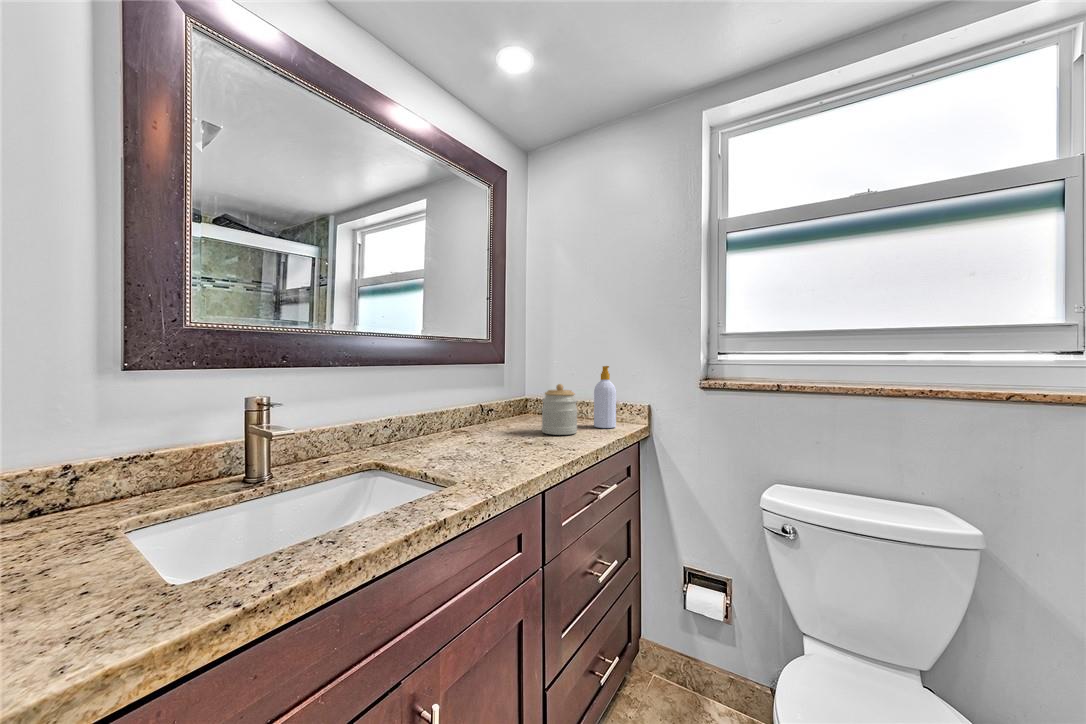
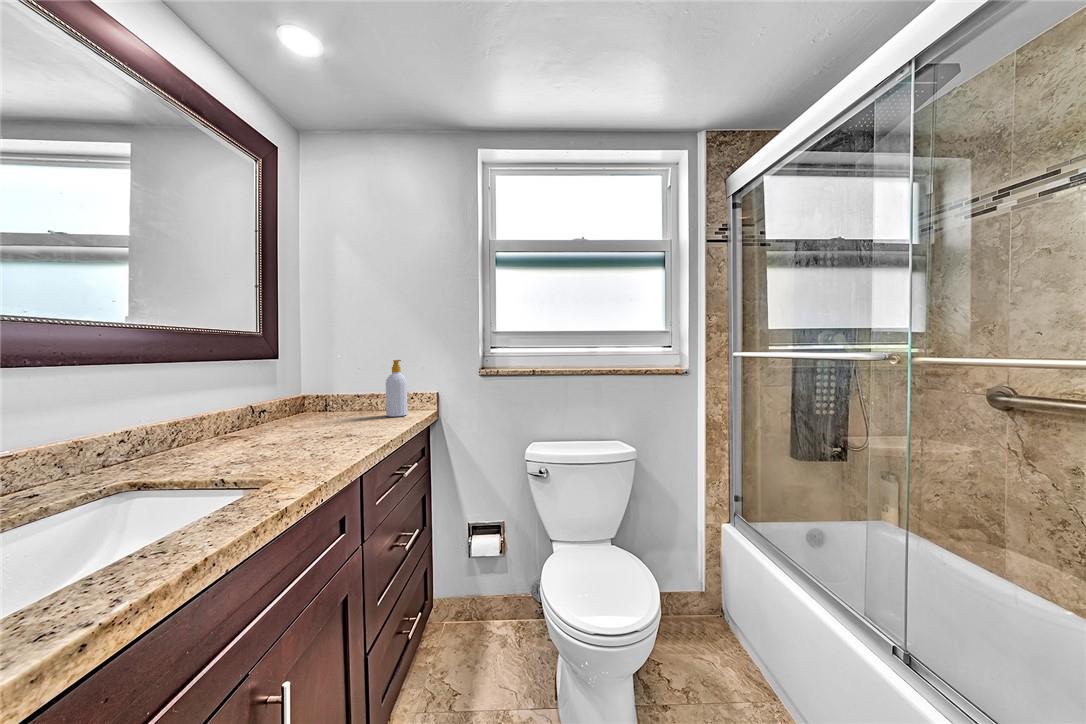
jar: present [542,384,577,435] -> none [335,378,374,427]

